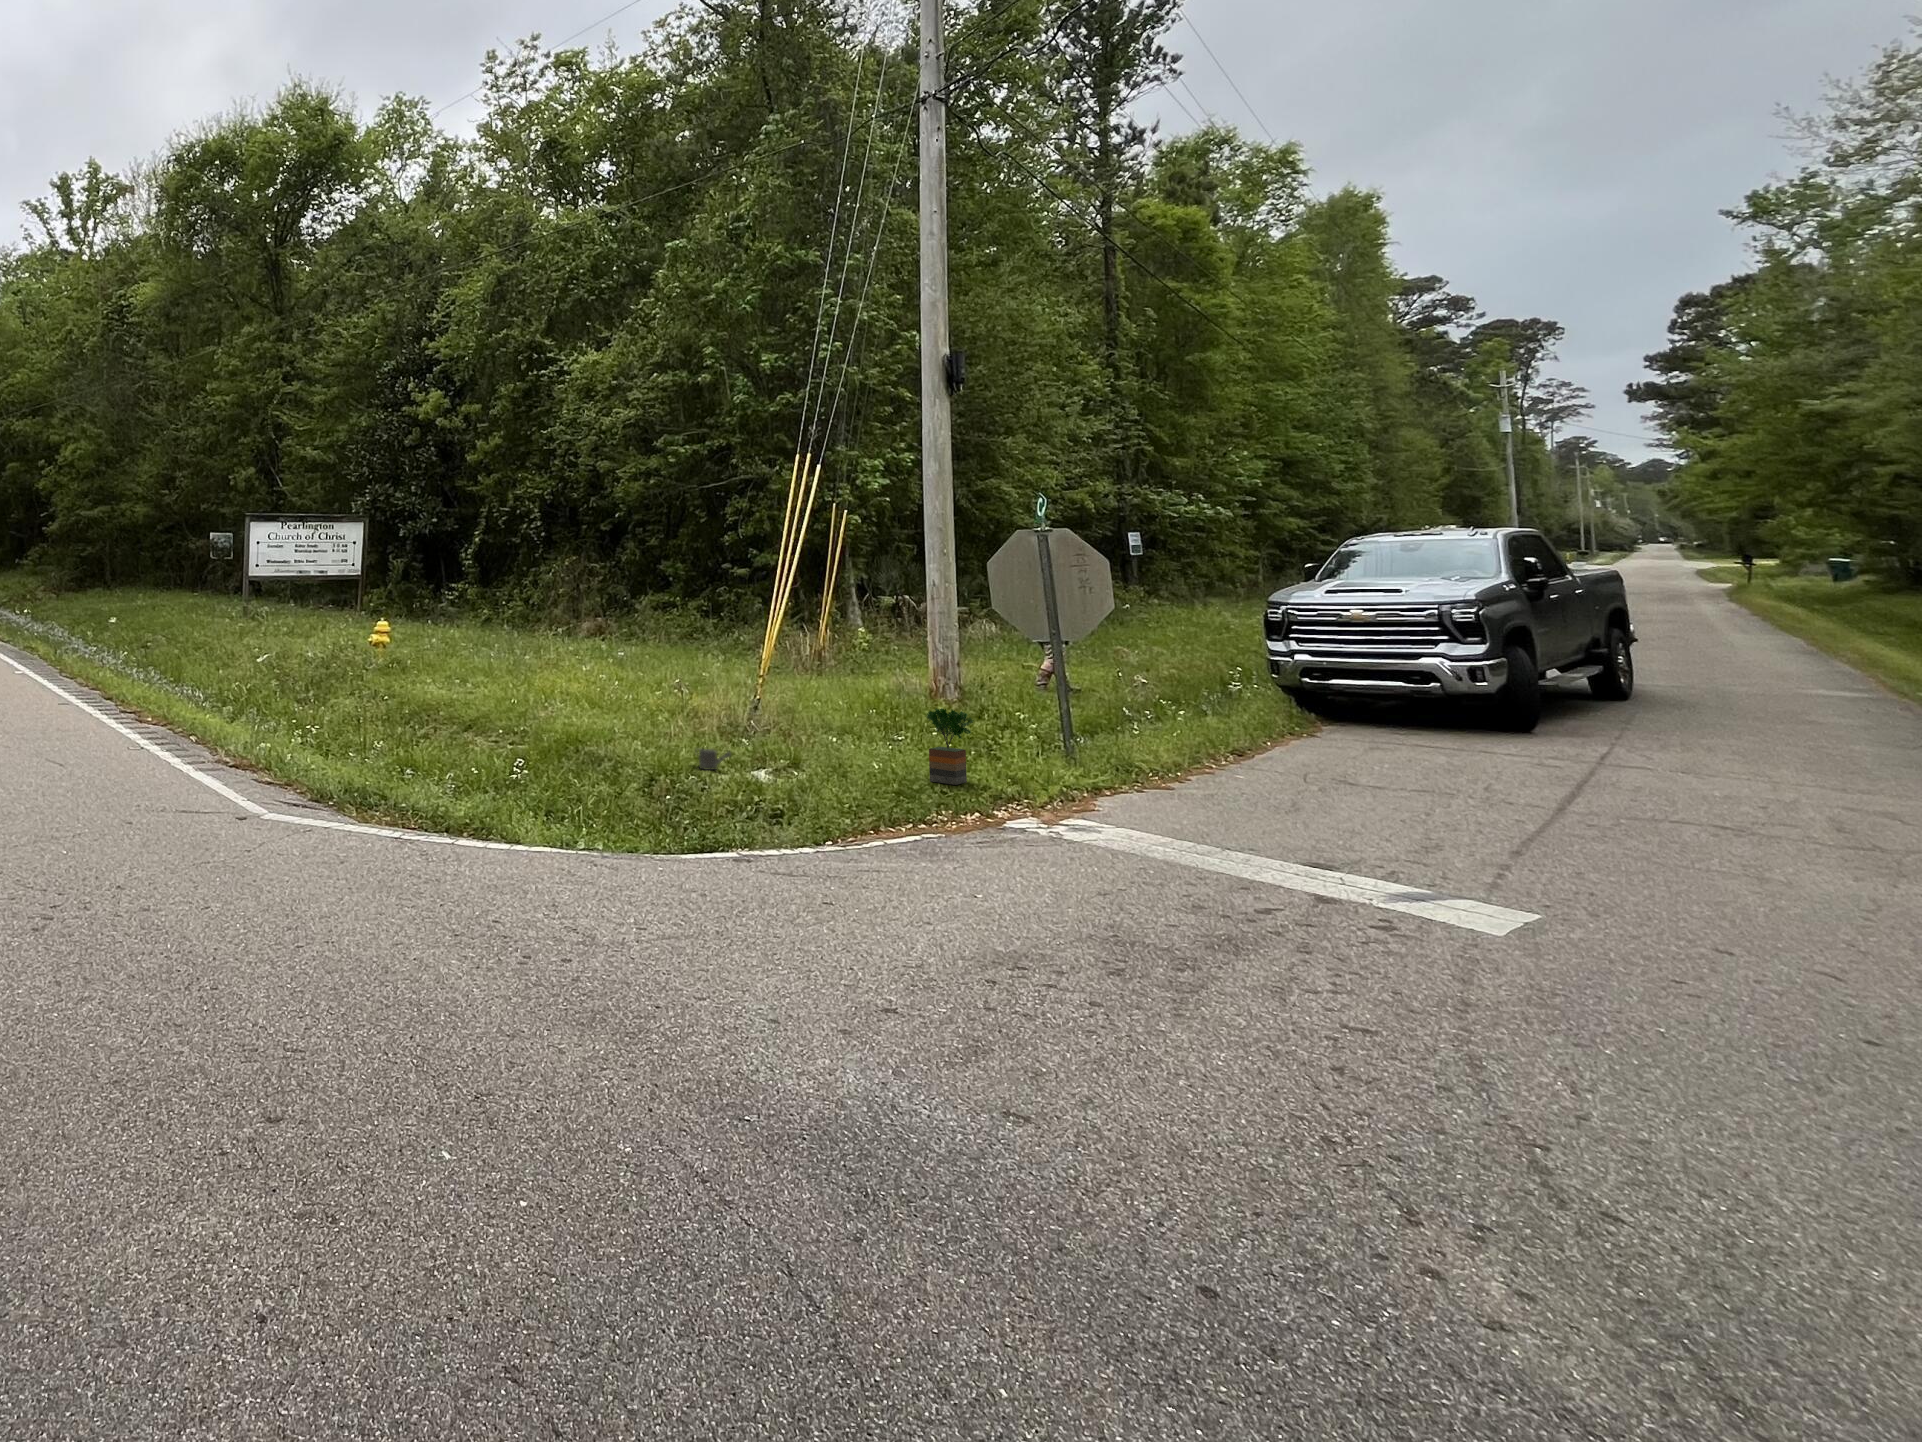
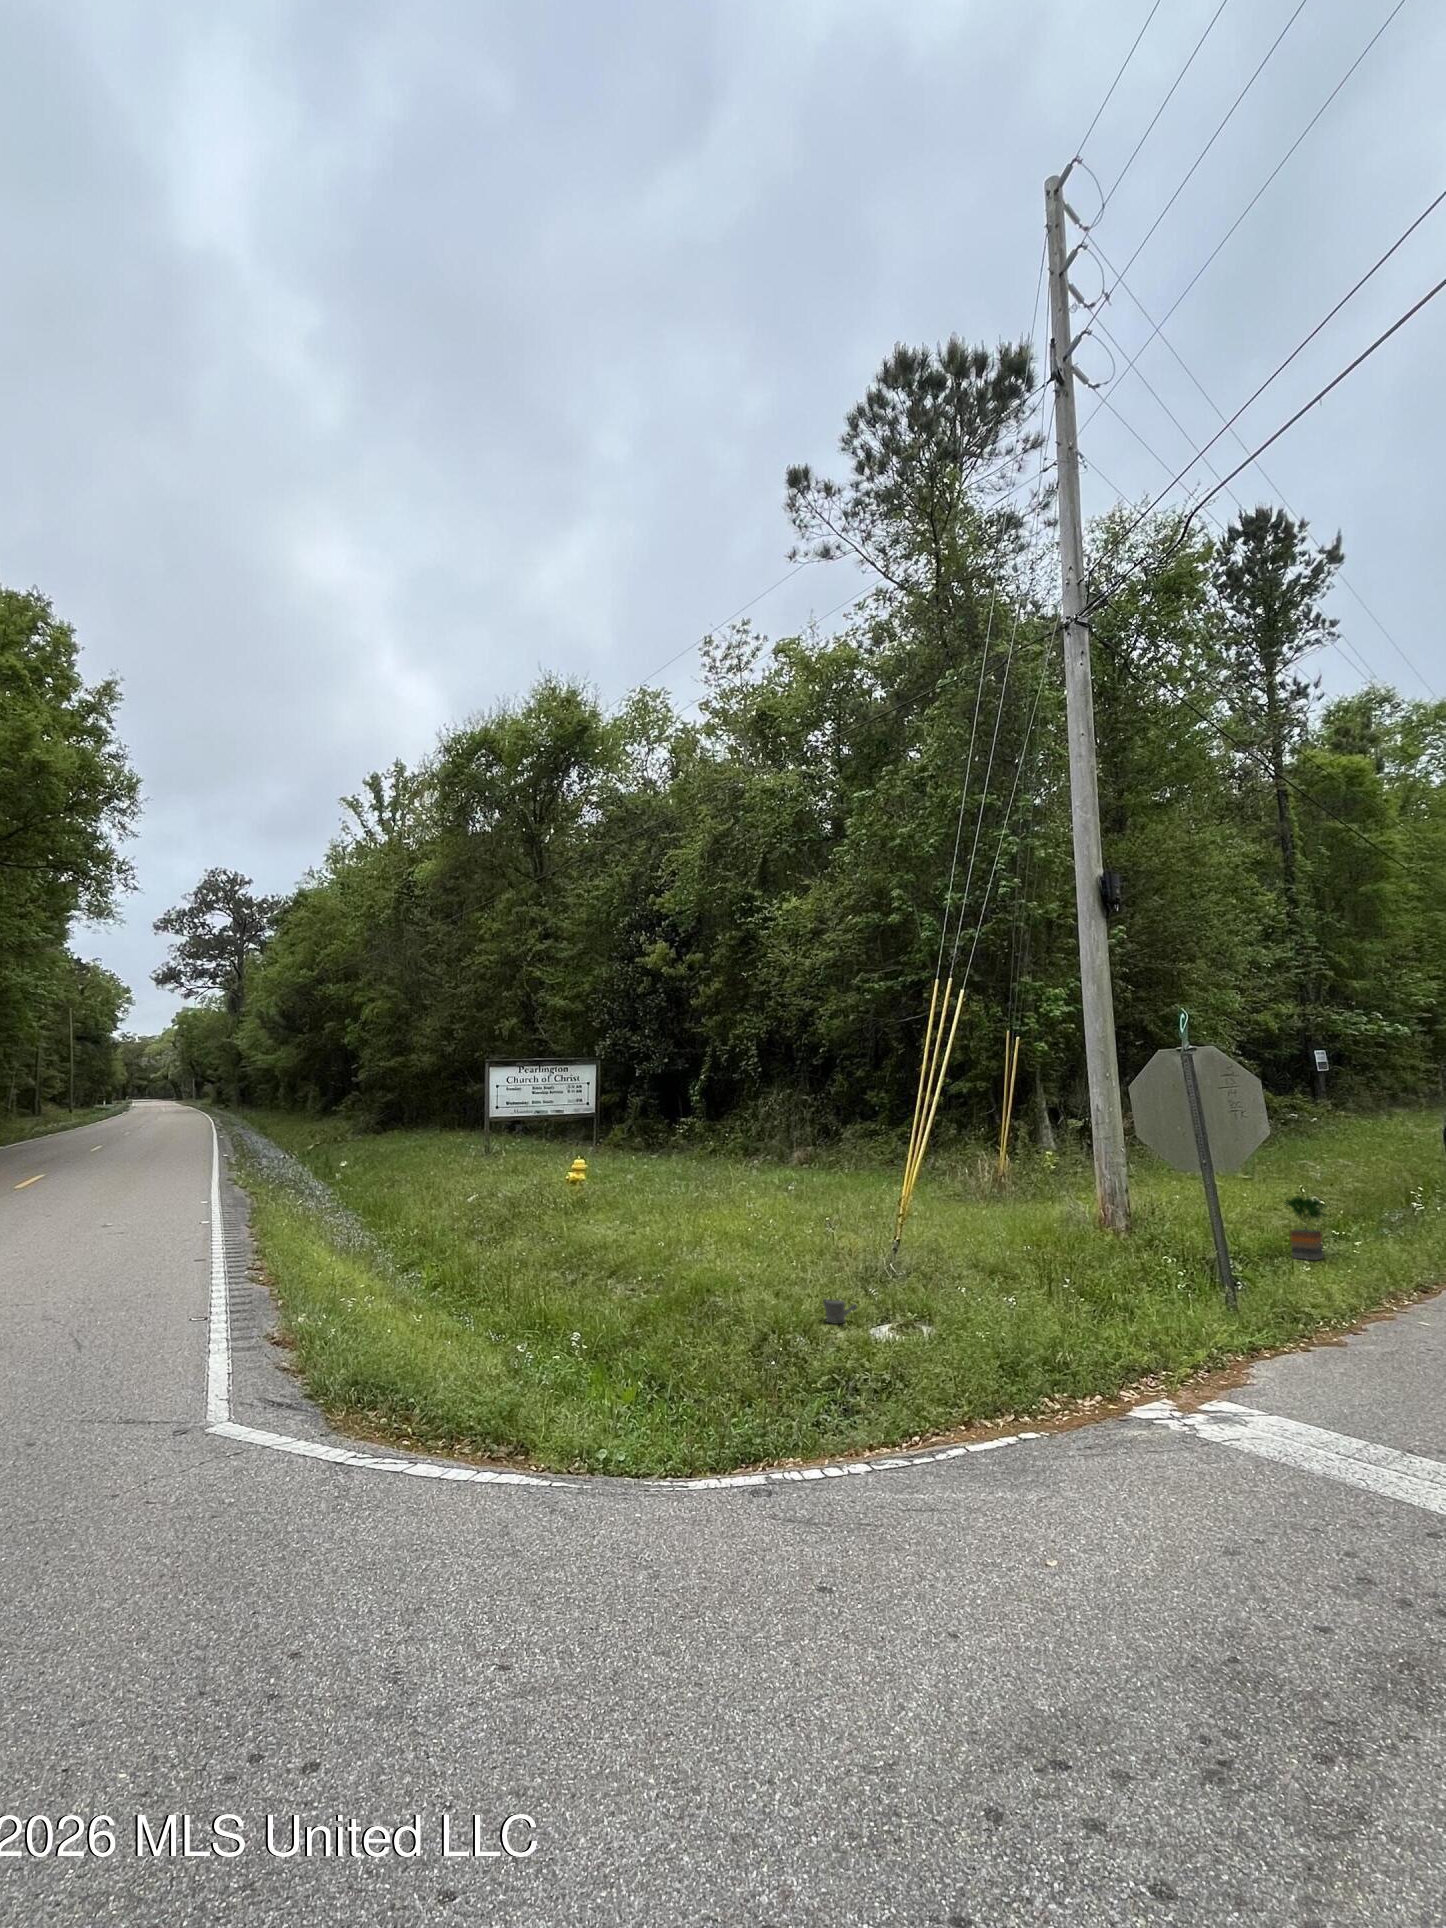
potted tree: present [926,708,974,785] -> present [1284,1197,1326,1260]

